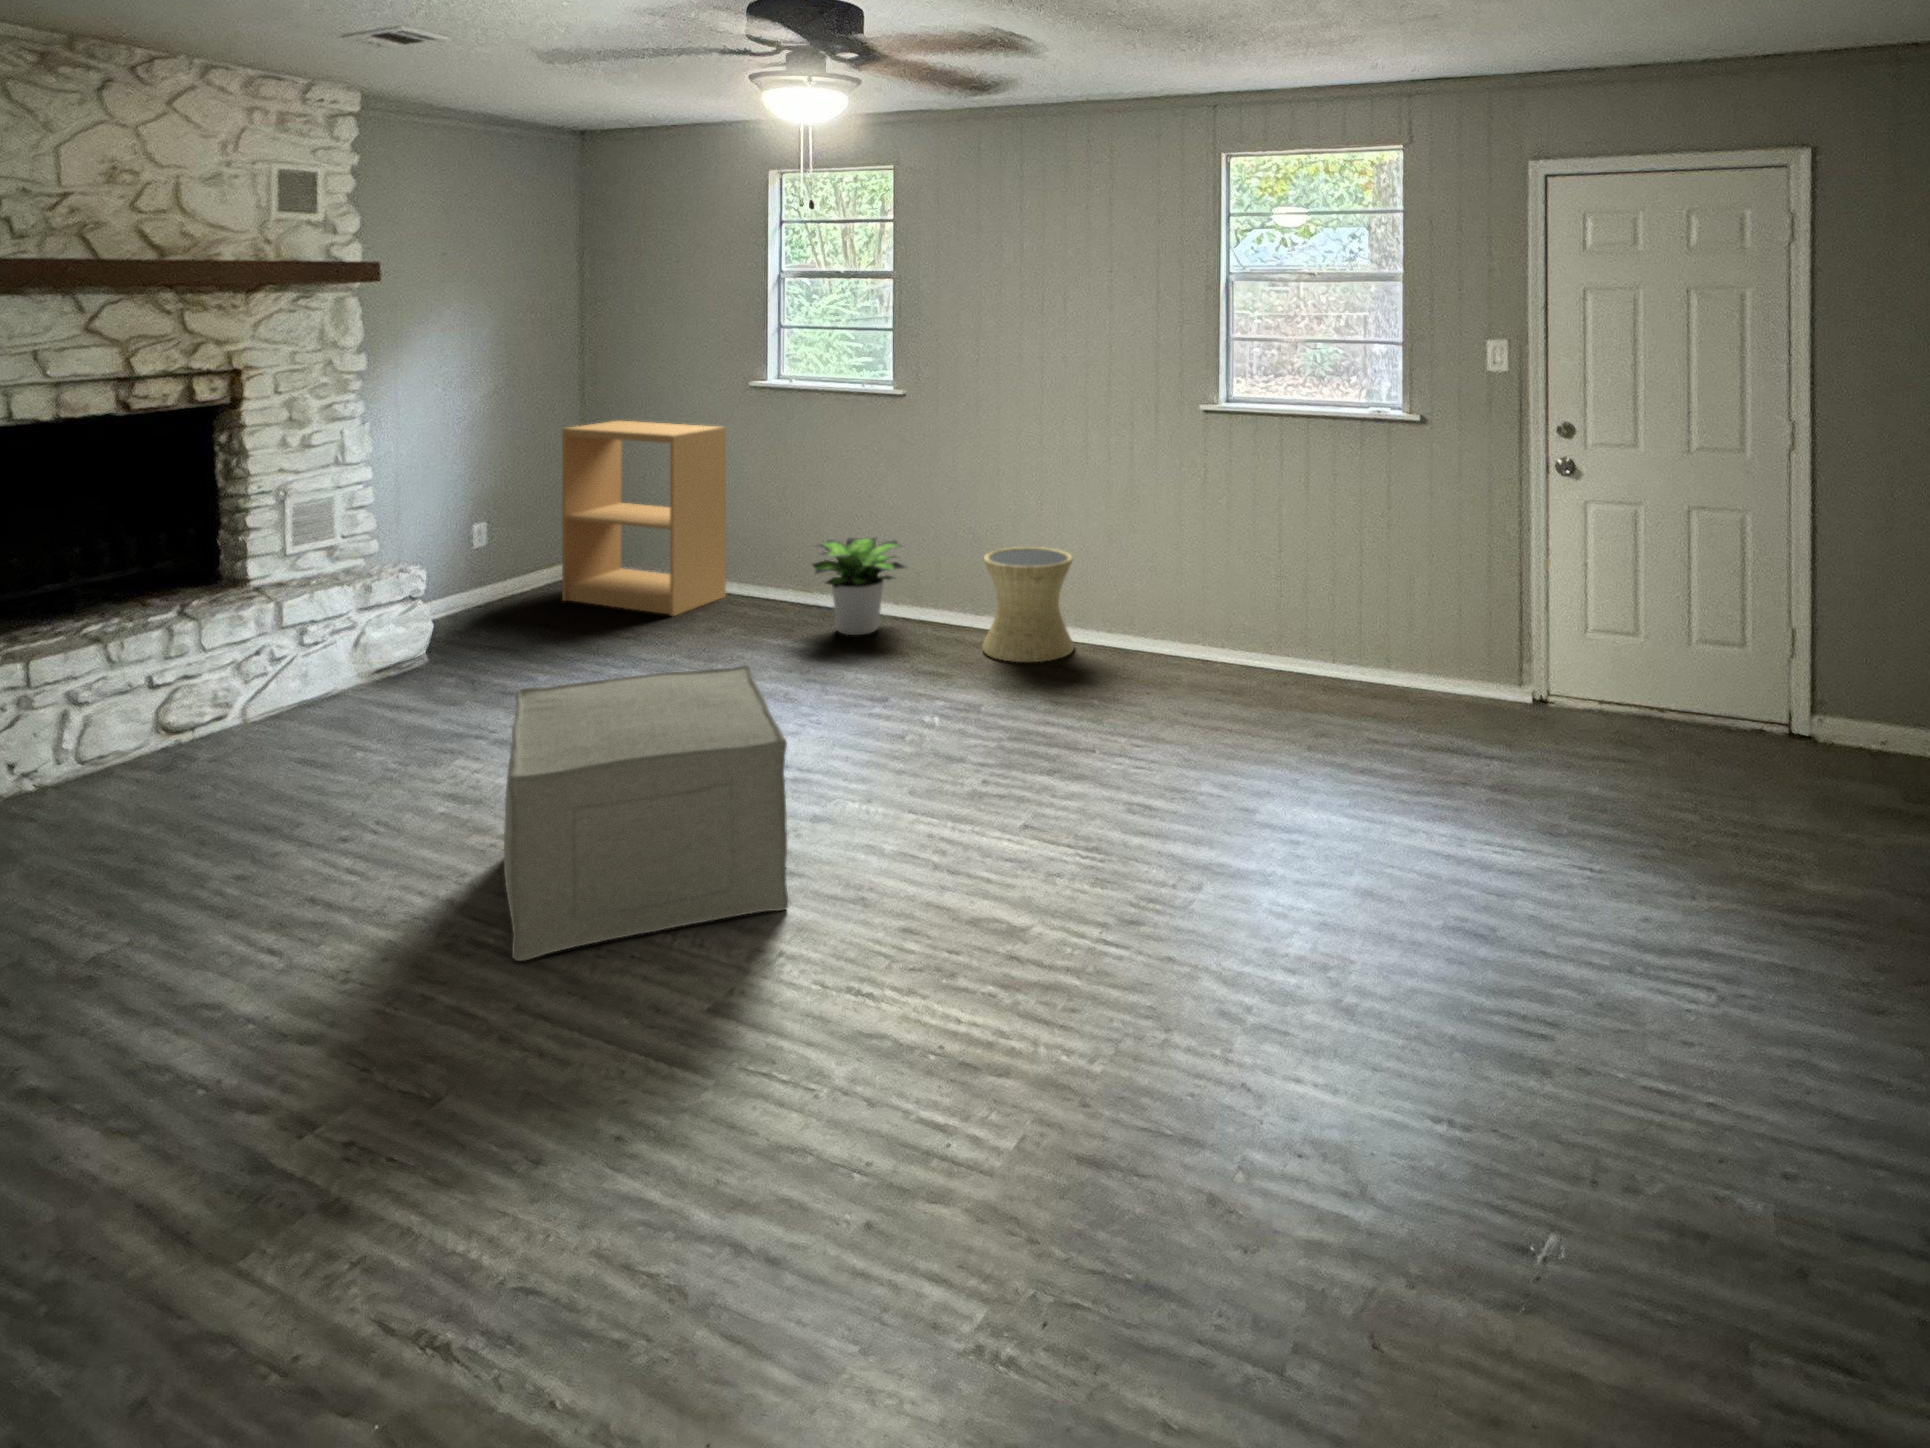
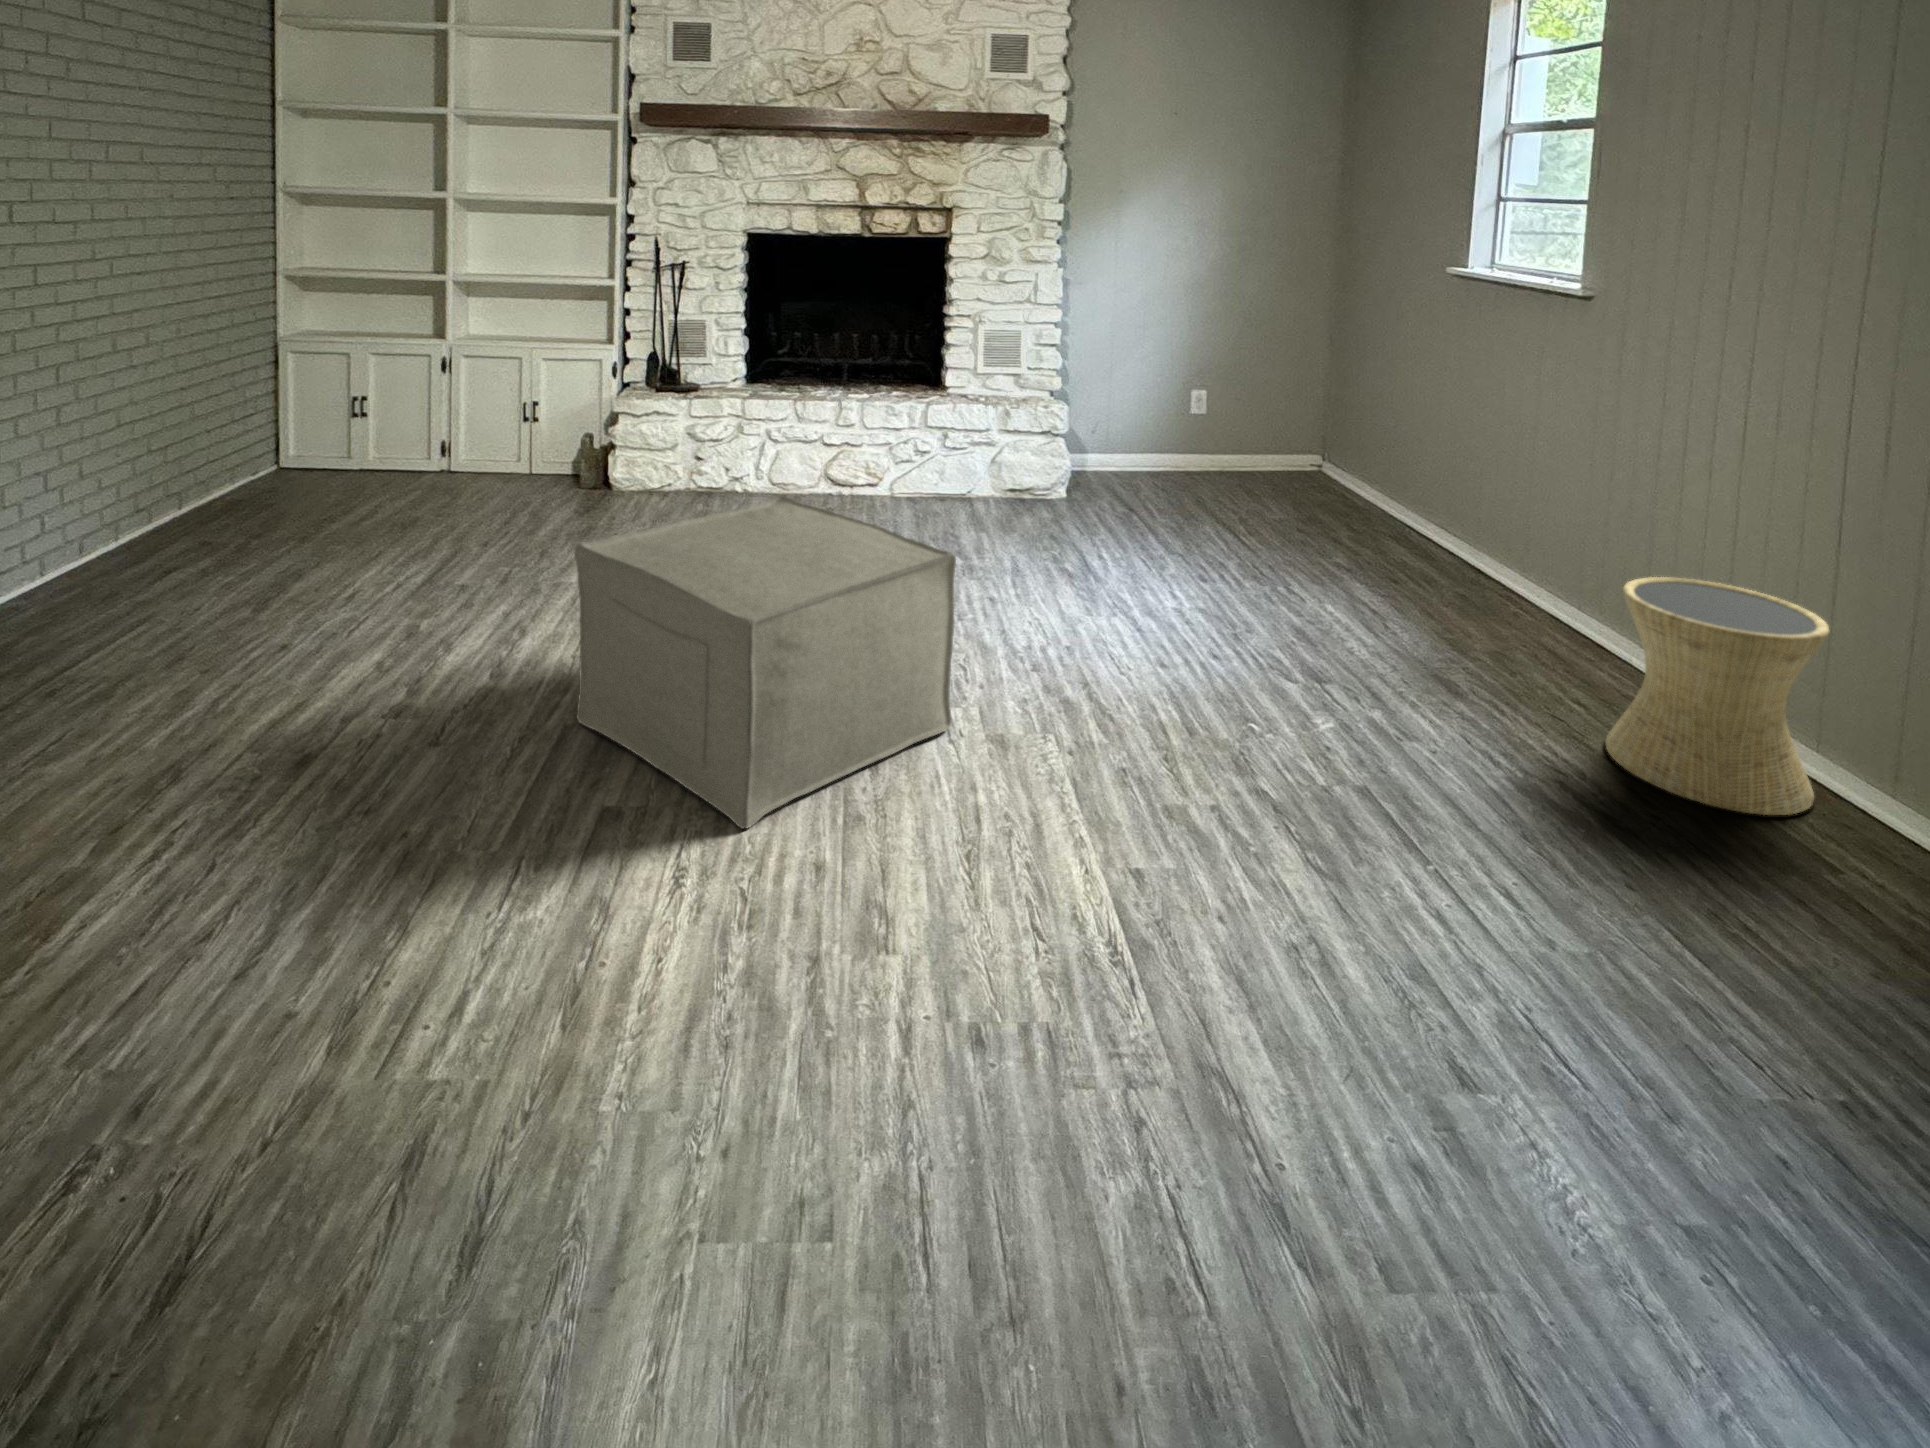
bookshelf: present [562,421,726,616] -> none [1263,306,1438,543]
potted plant: present [813,537,905,635] -> none [1419,494,1598,643]

